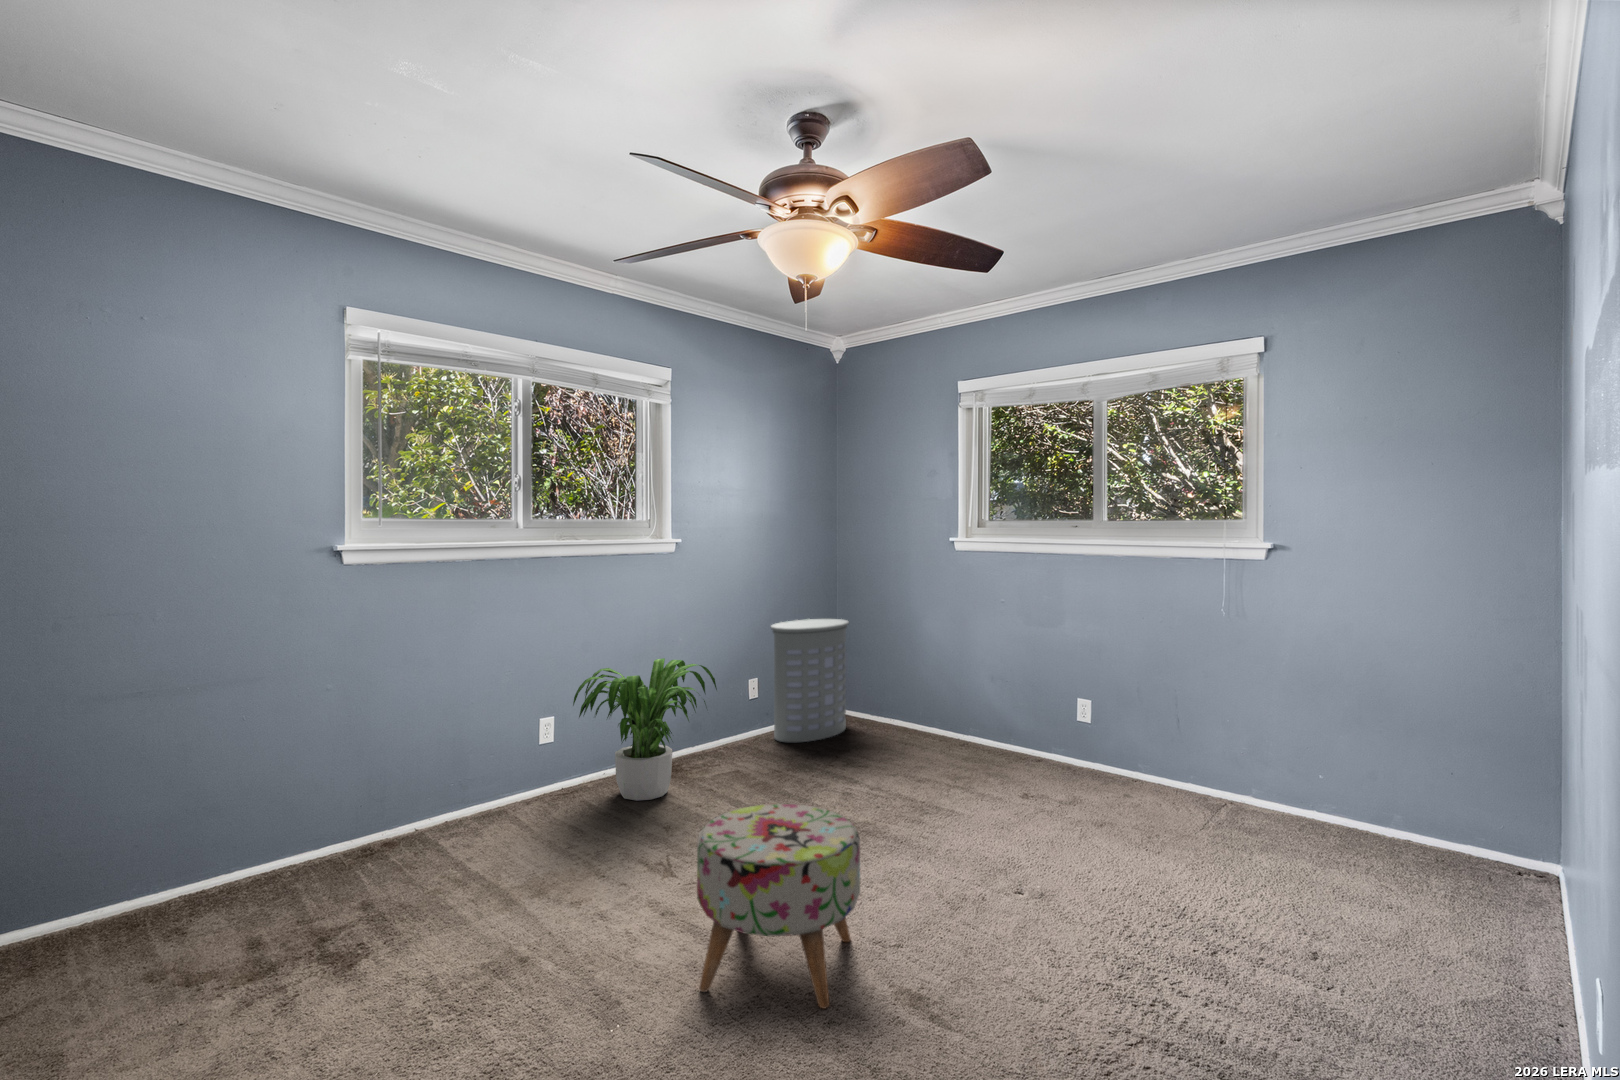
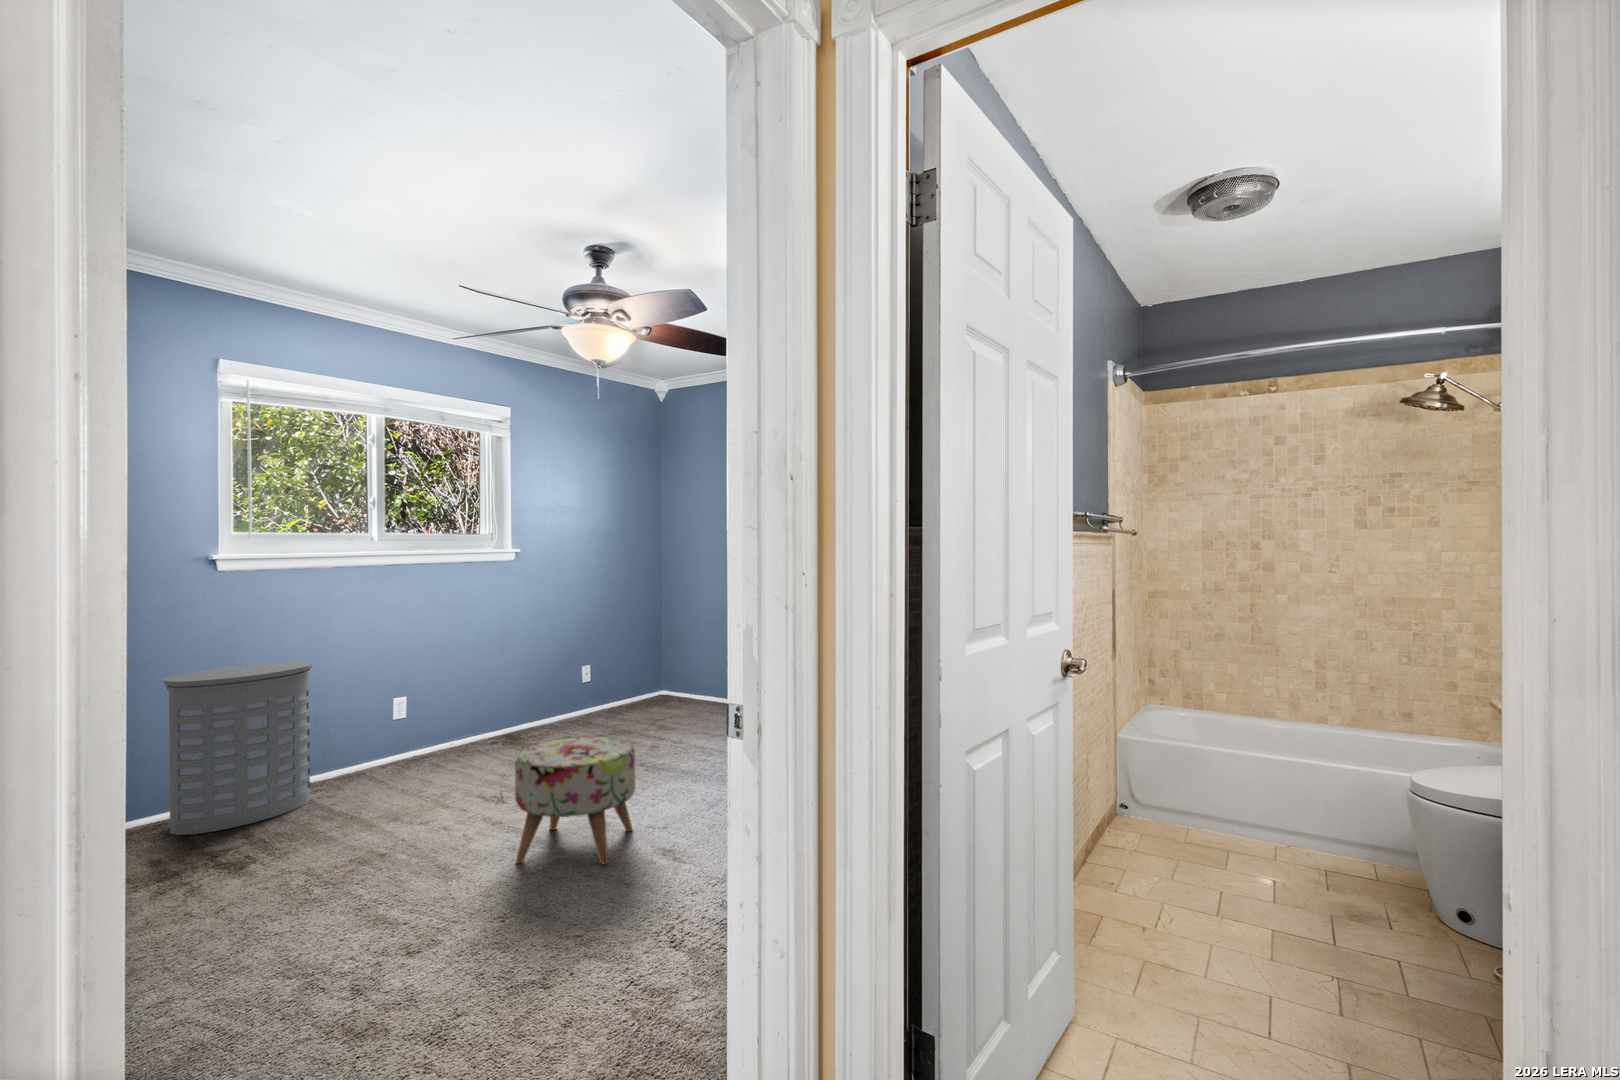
laundry hamper: present [771,619,849,742] -> present [163,662,312,835]
potted plant: present [573,658,717,801] -> none [422,646,548,760]

